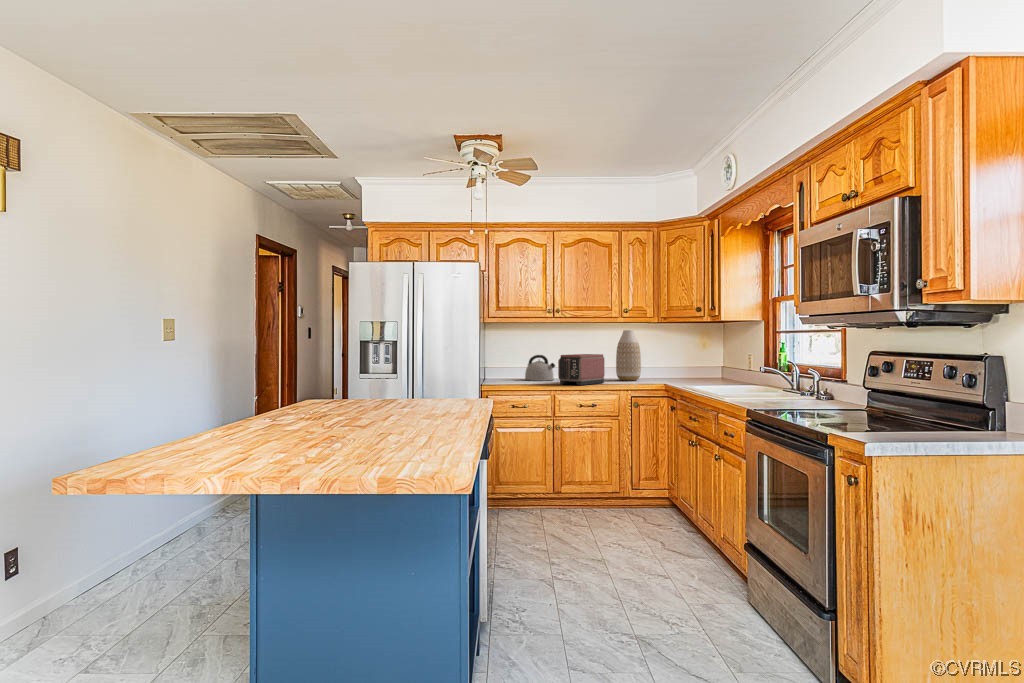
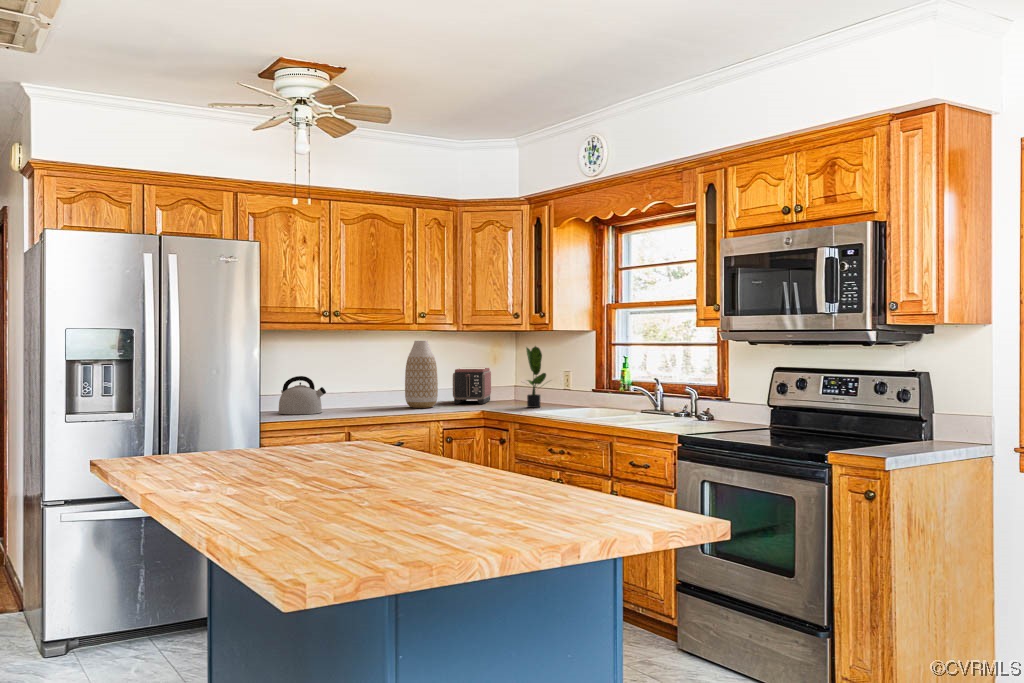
potted plant: none [699,333,728,384] -> present [526,346,546,408]
toaster: present [558,354,605,385] -> present [453,368,491,404]

